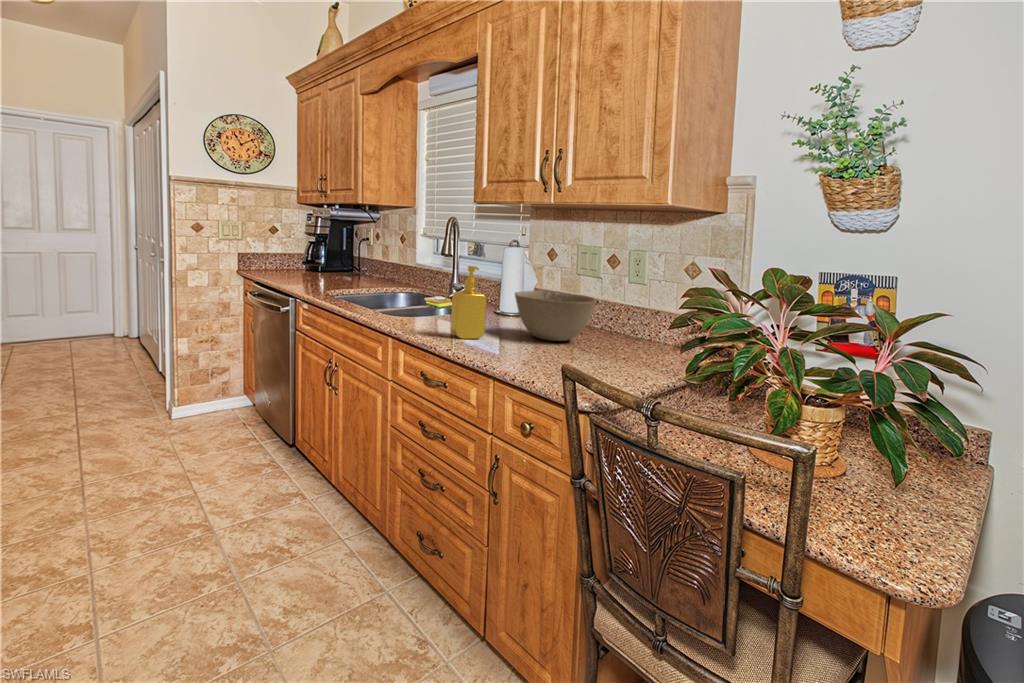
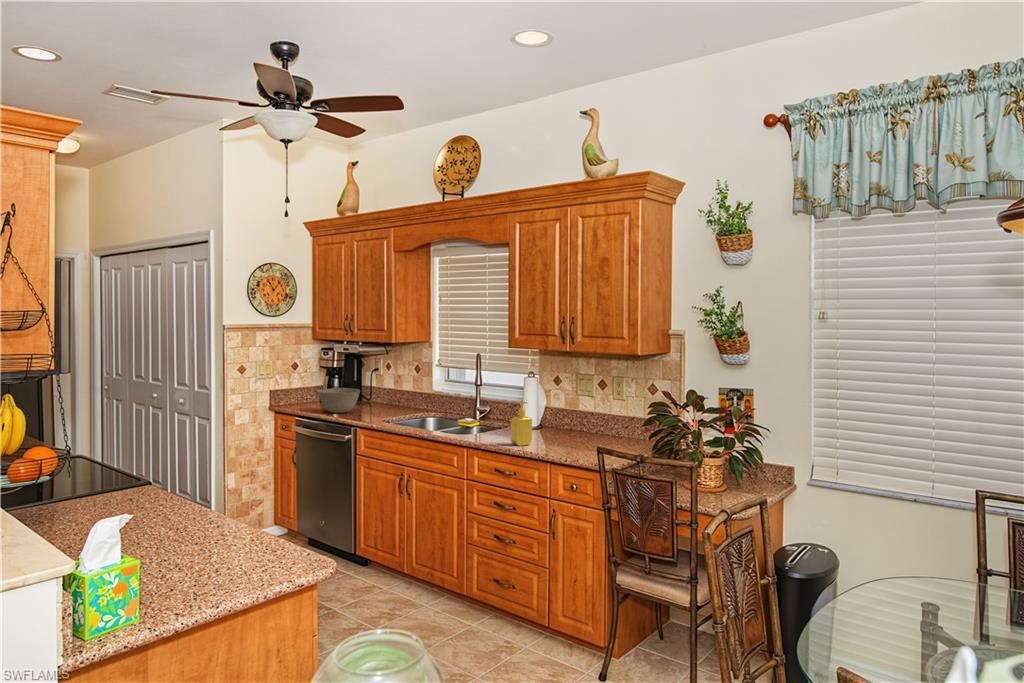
bowl: present [515,290,597,341] -> present [318,388,360,413]

